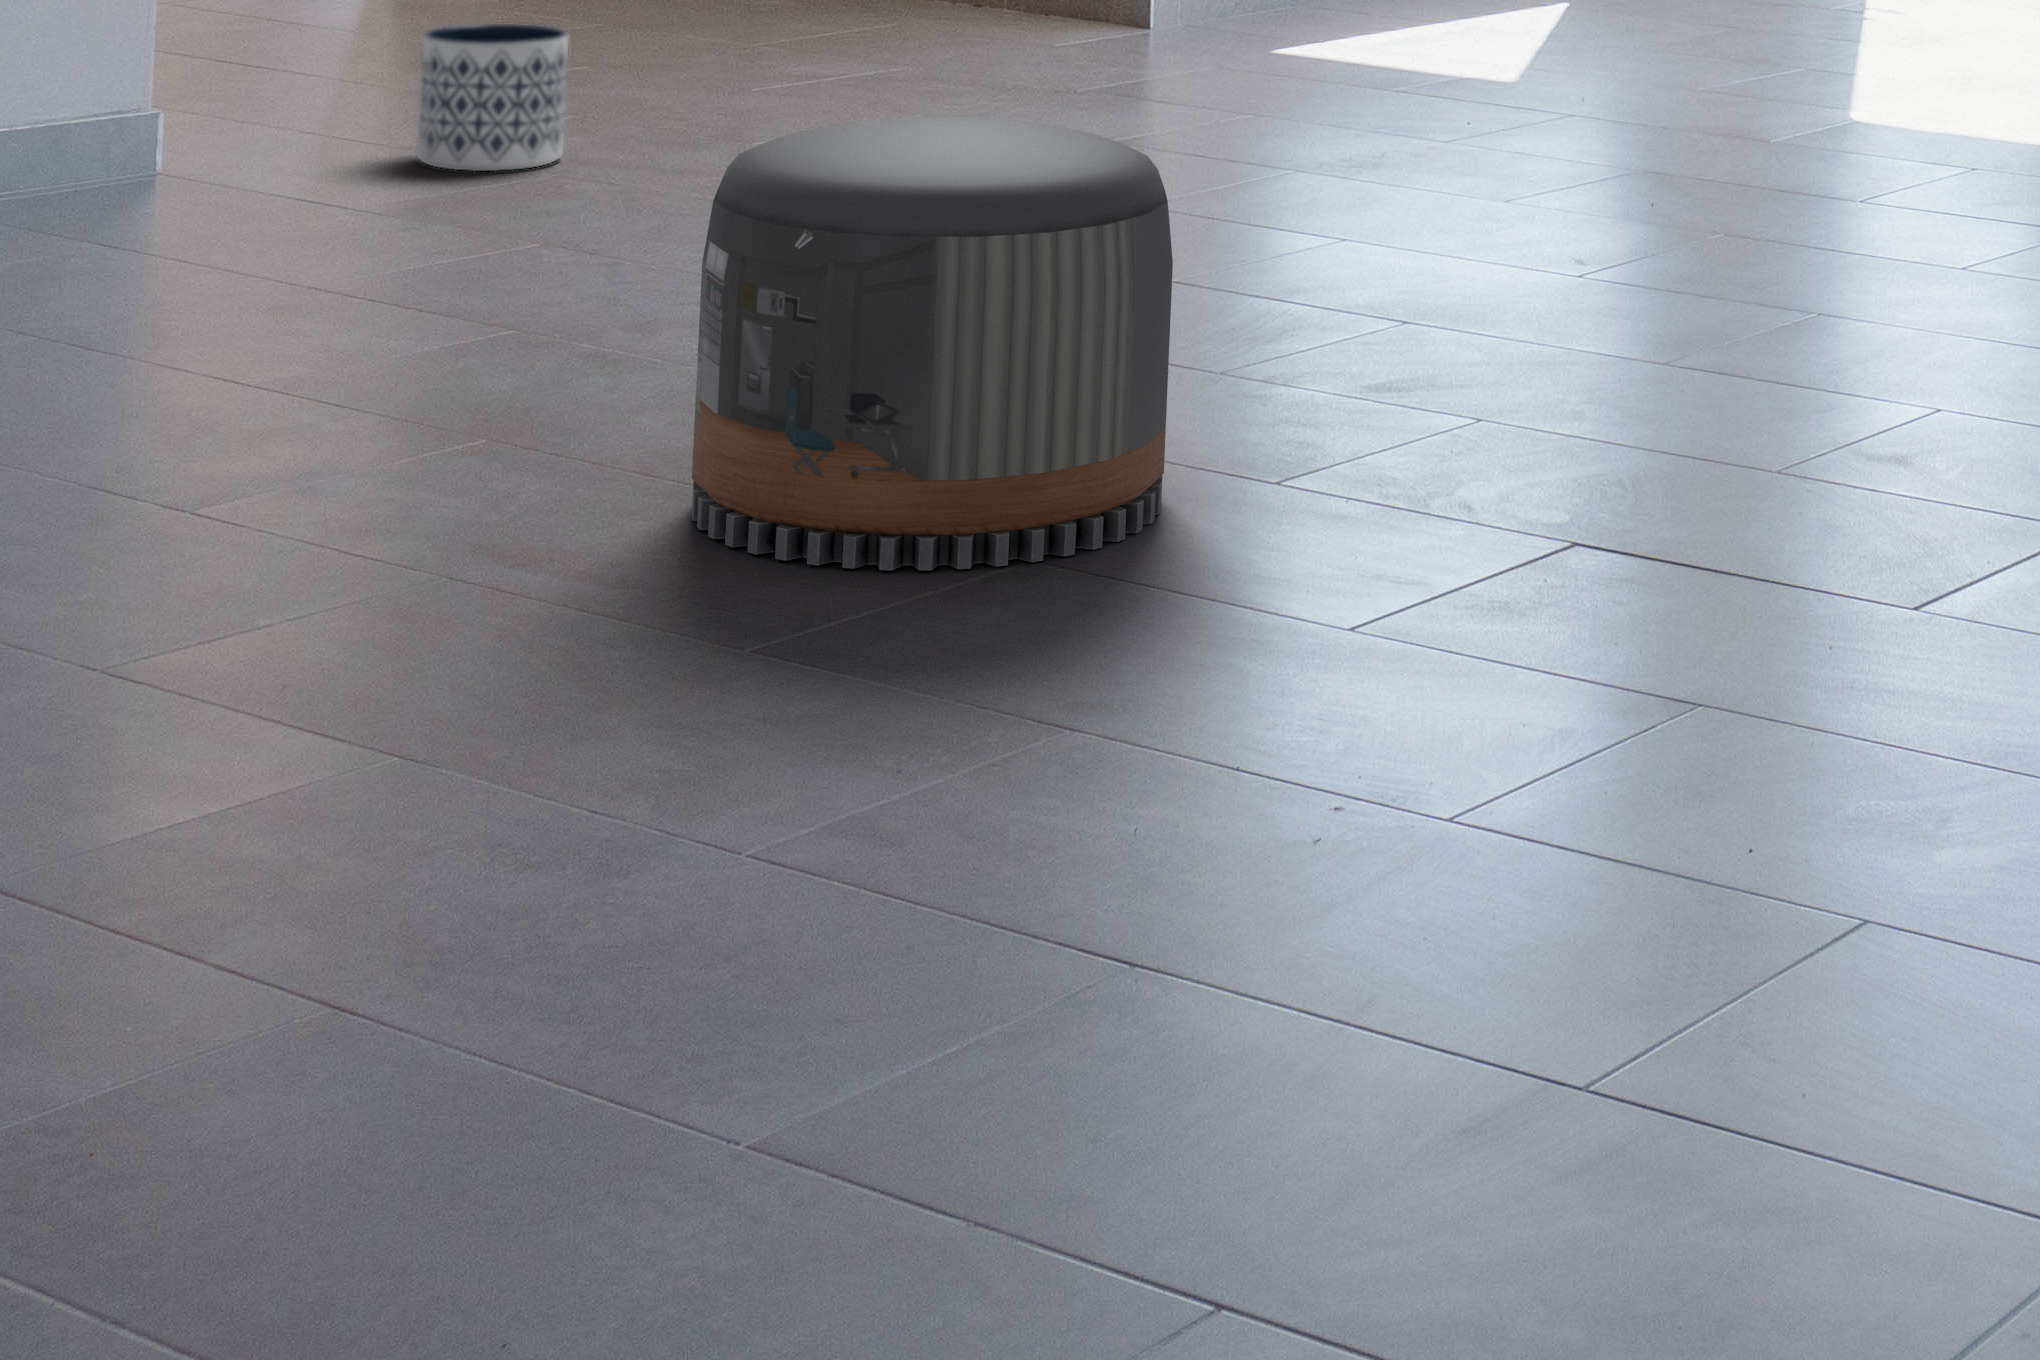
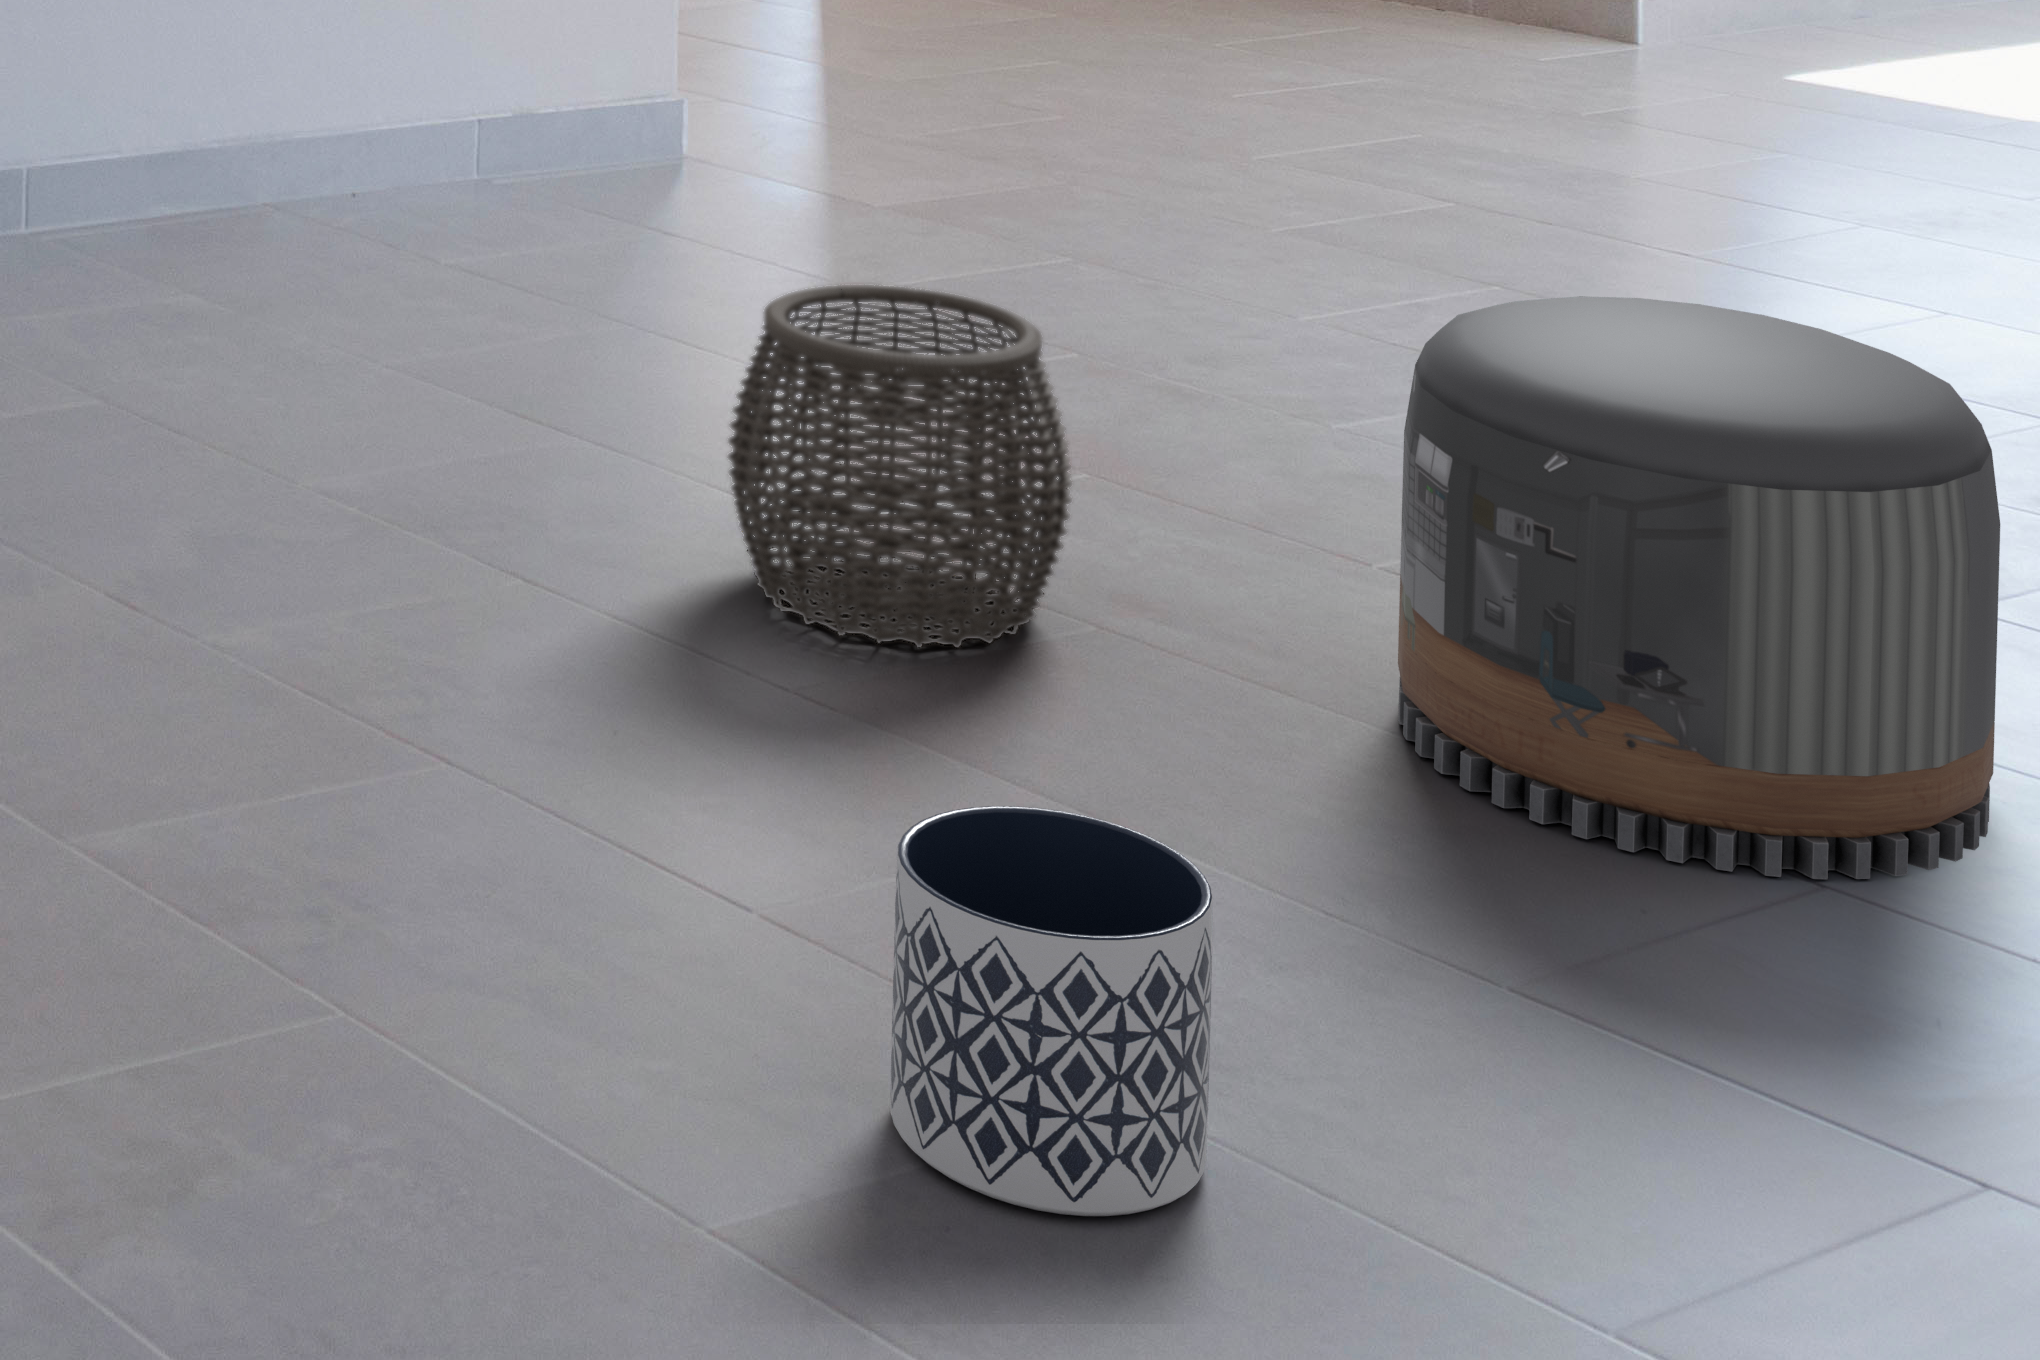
planter: present [417,24,568,171] -> present [890,806,1213,1216]
woven basket: none [77,184,420,512] -> present [728,285,1072,647]

